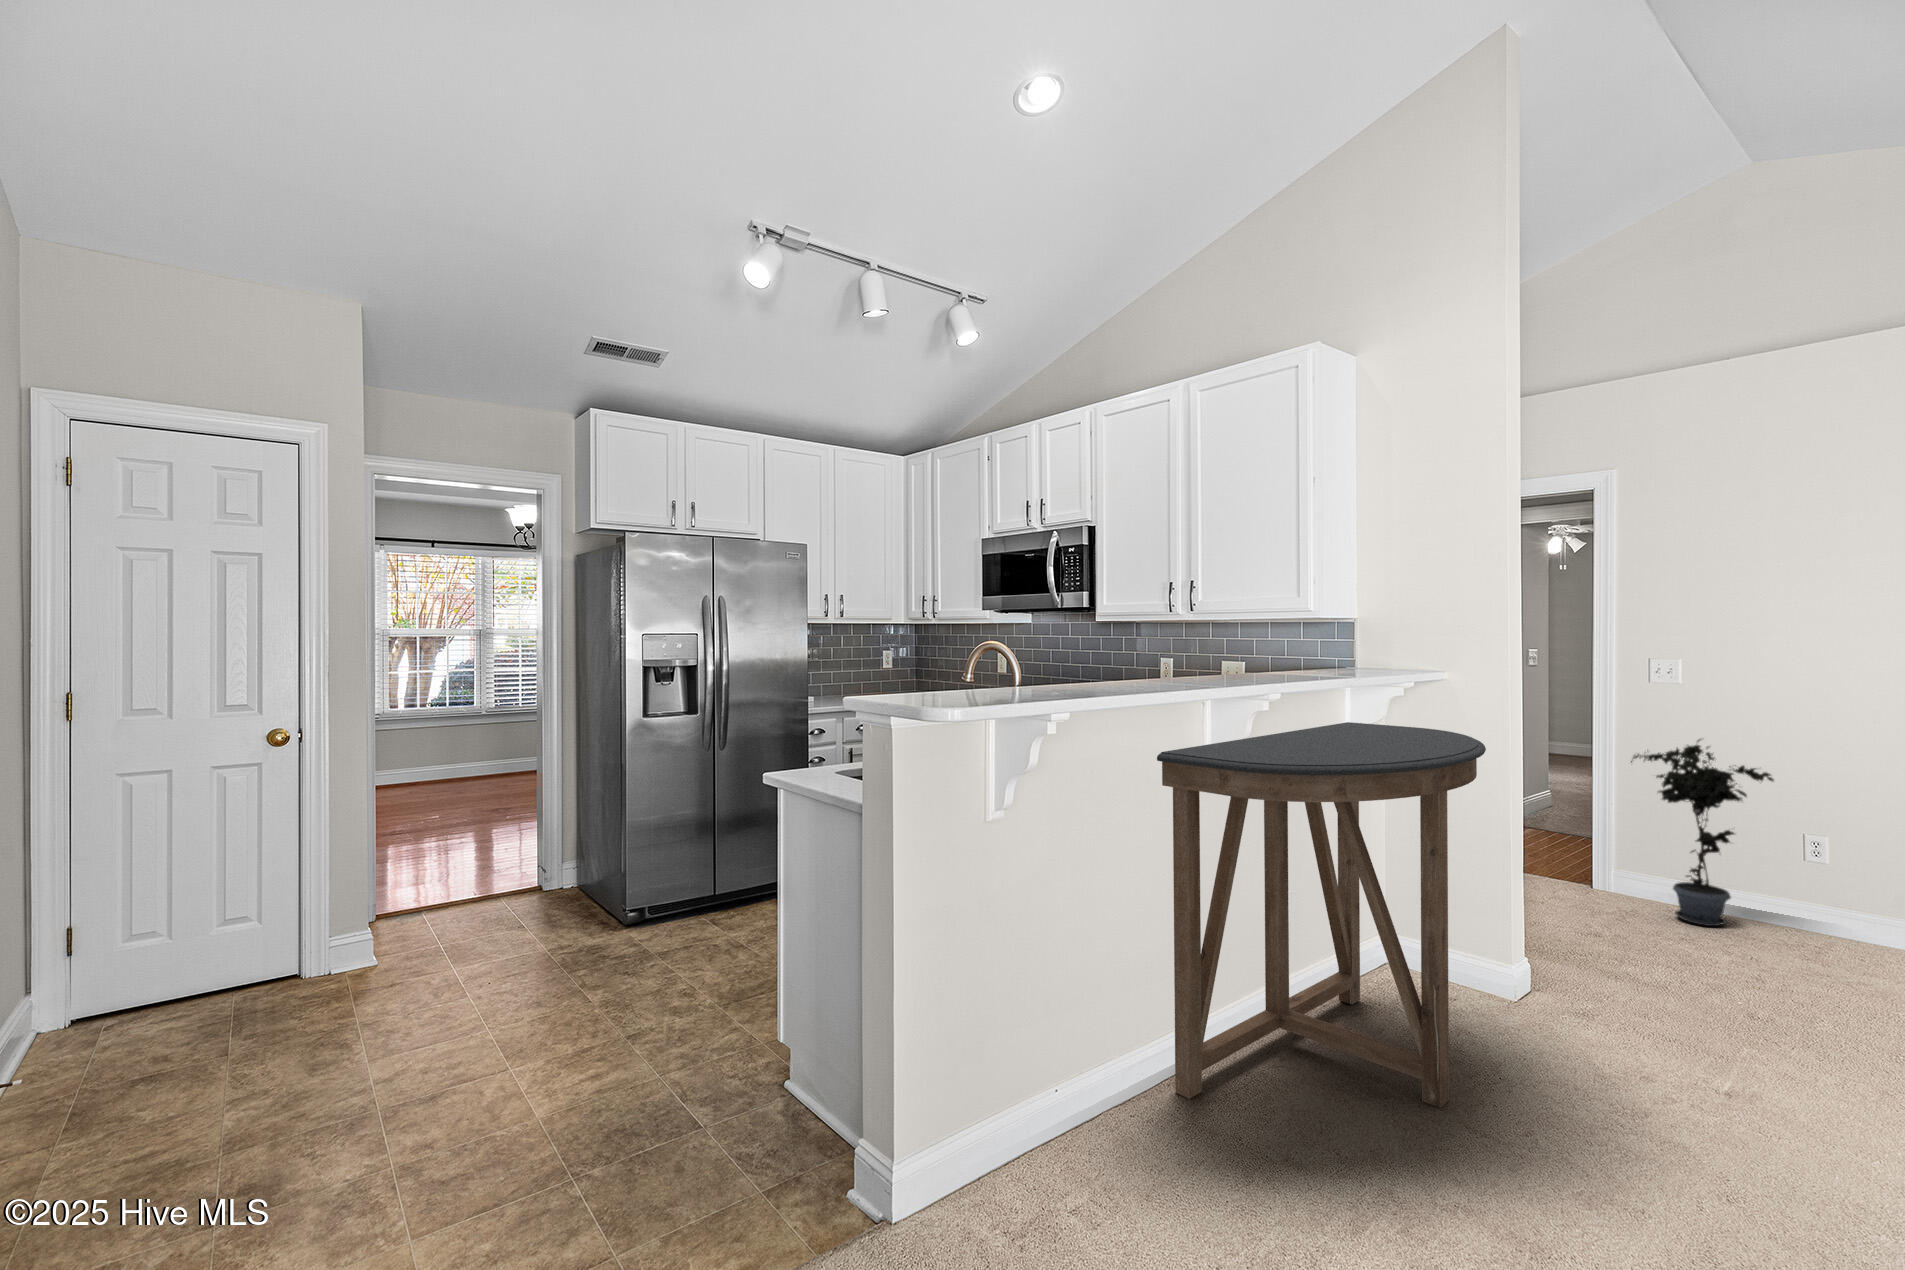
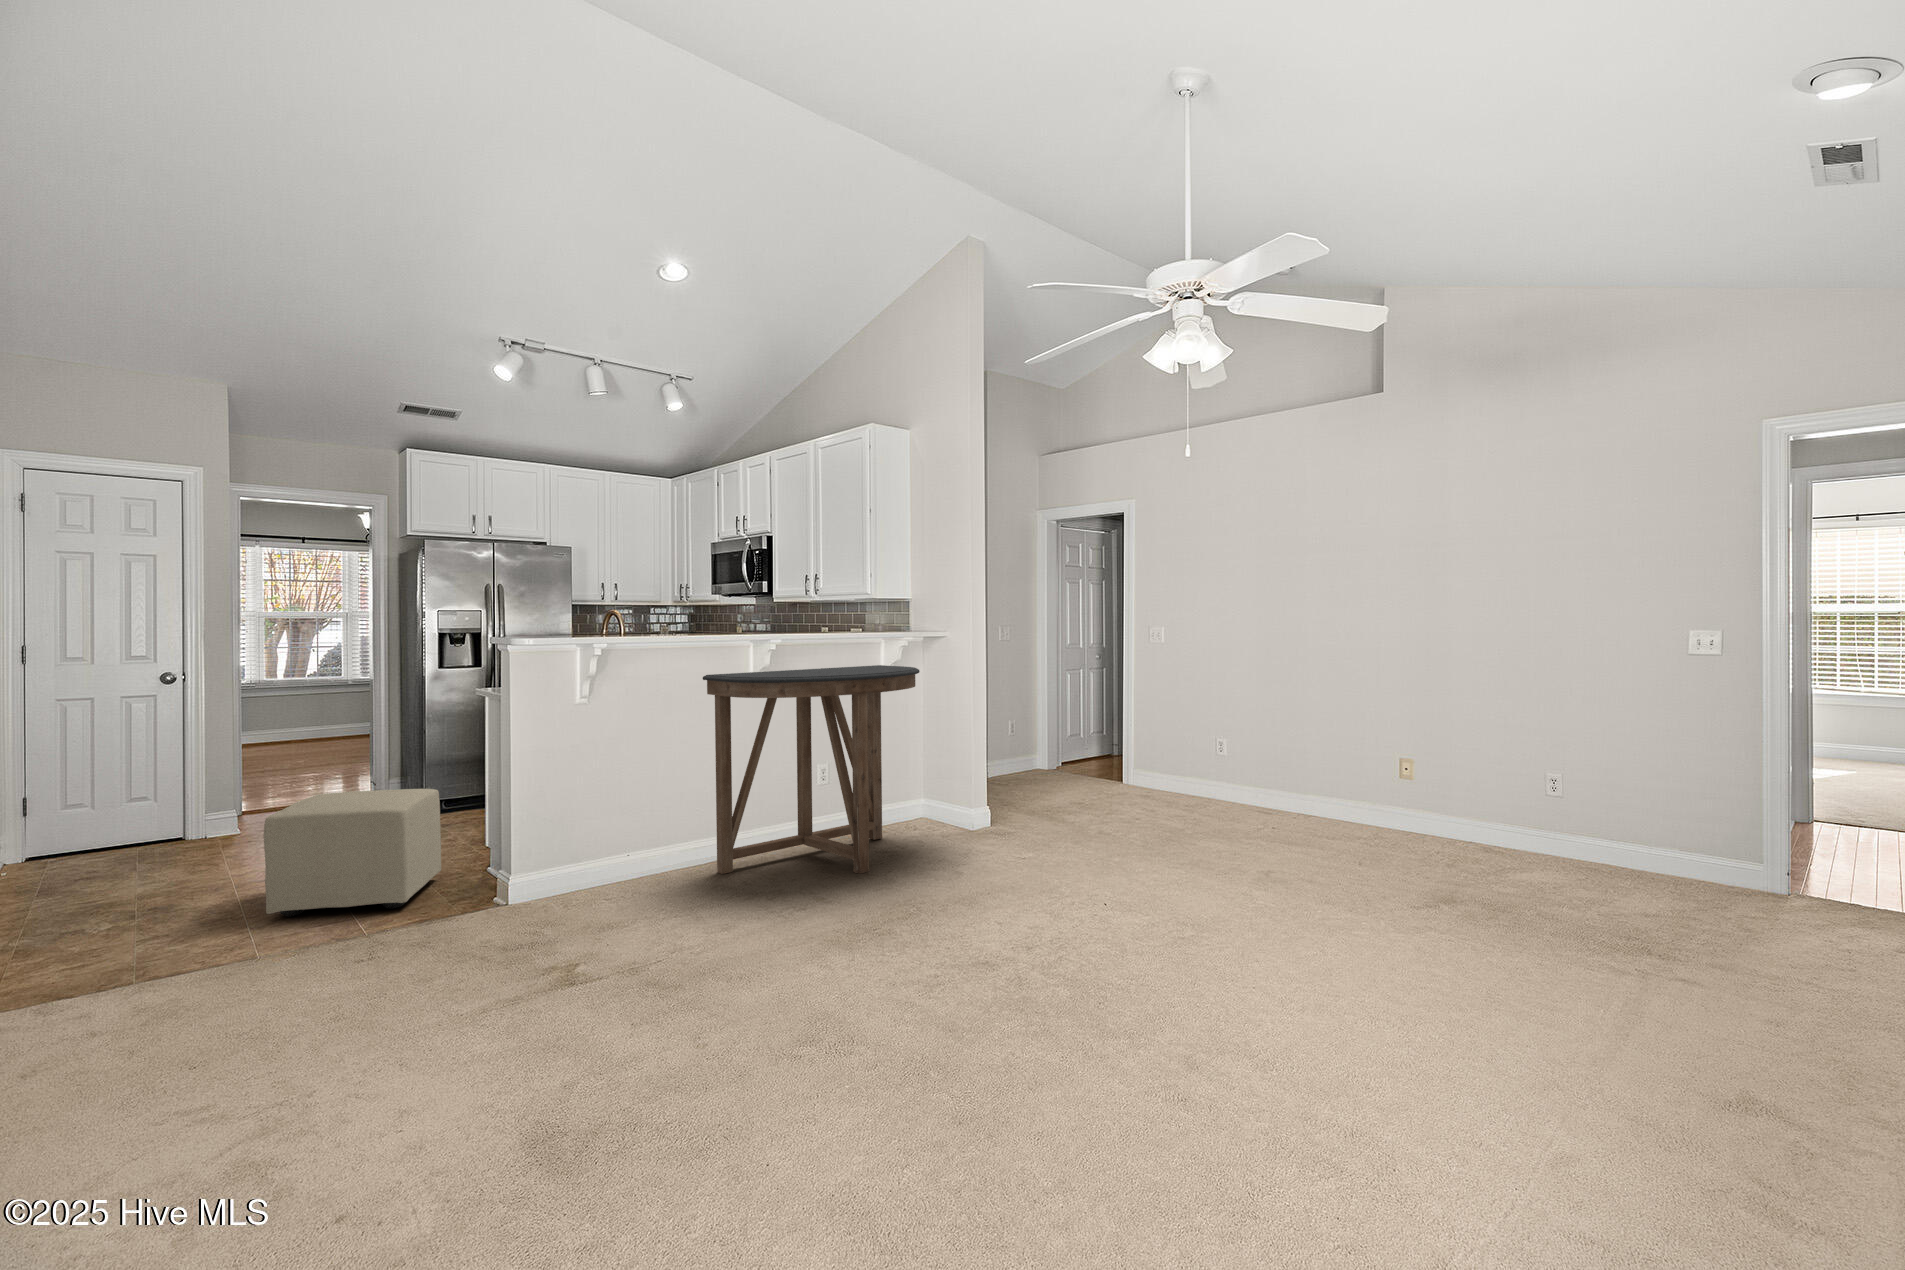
potted plant: present [1631,739,1774,926] -> none [1135,681,1194,805]
ottoman: none [448,944,715,1222] -> present [263,789,441,916]

